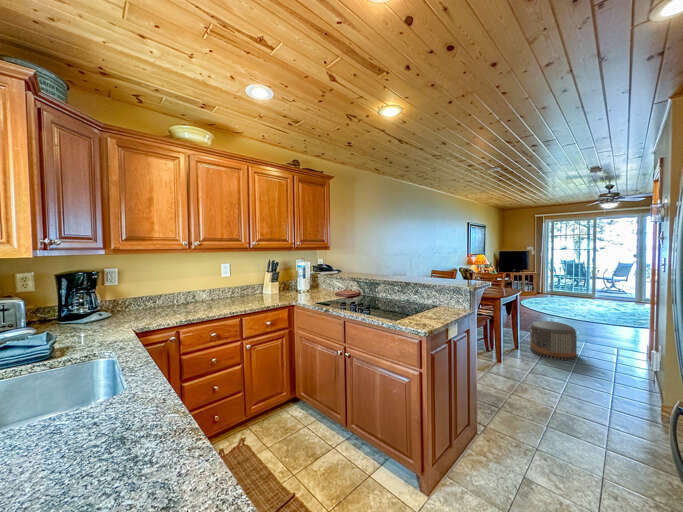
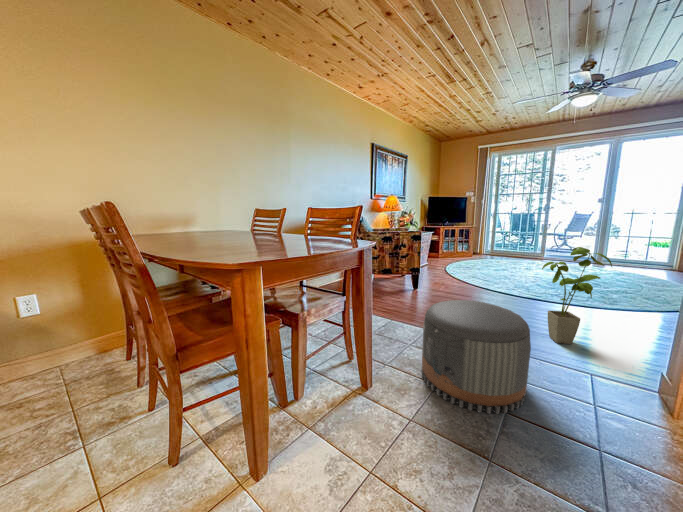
house plant: none [583,298,614,343] -> present [542,247,612,344]

